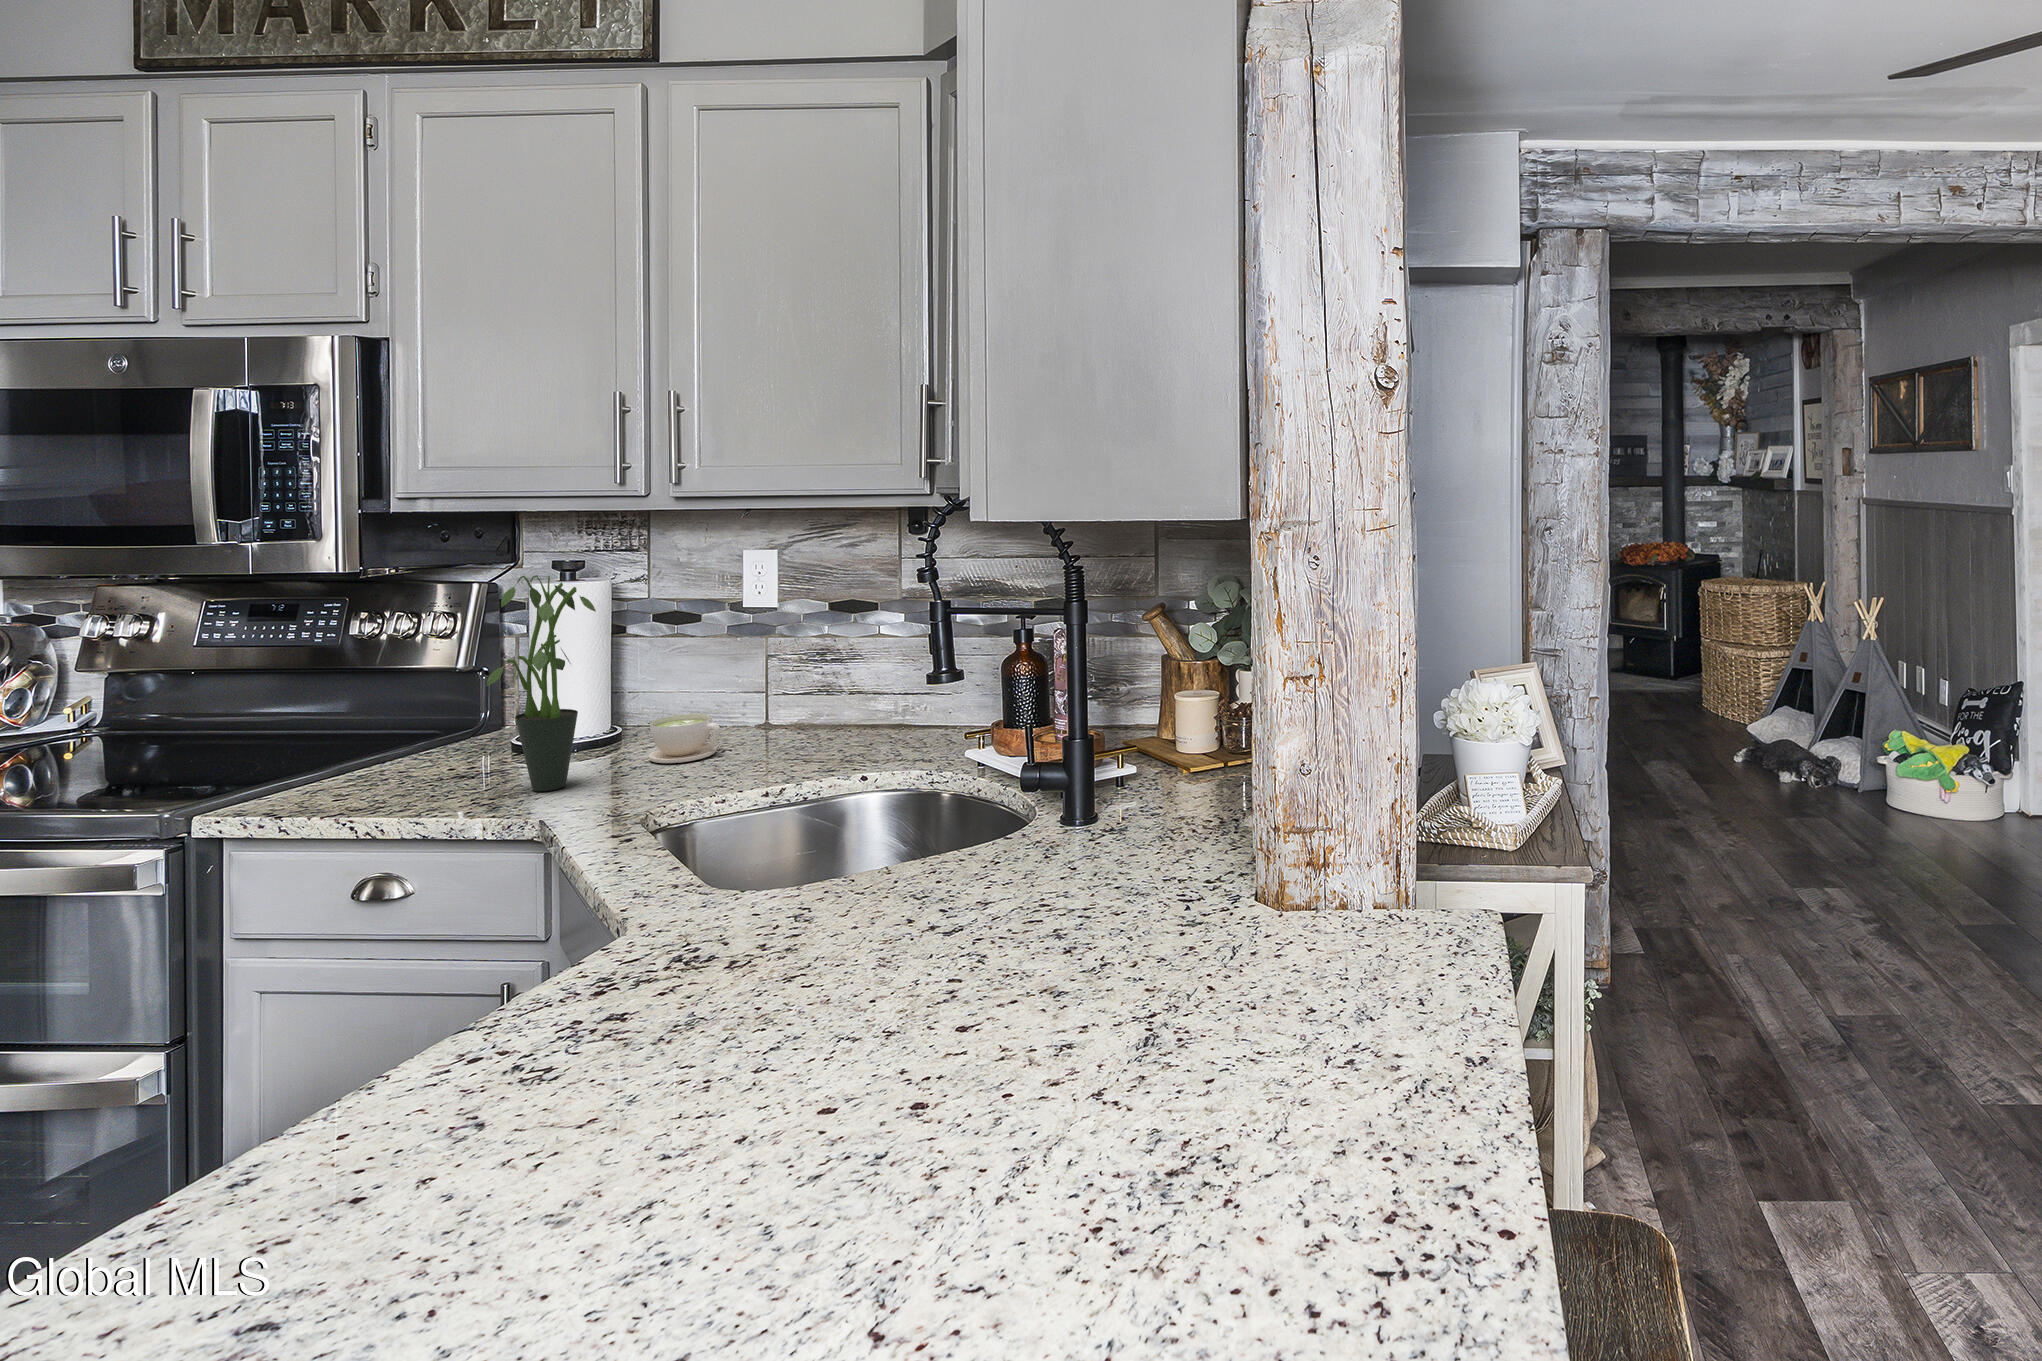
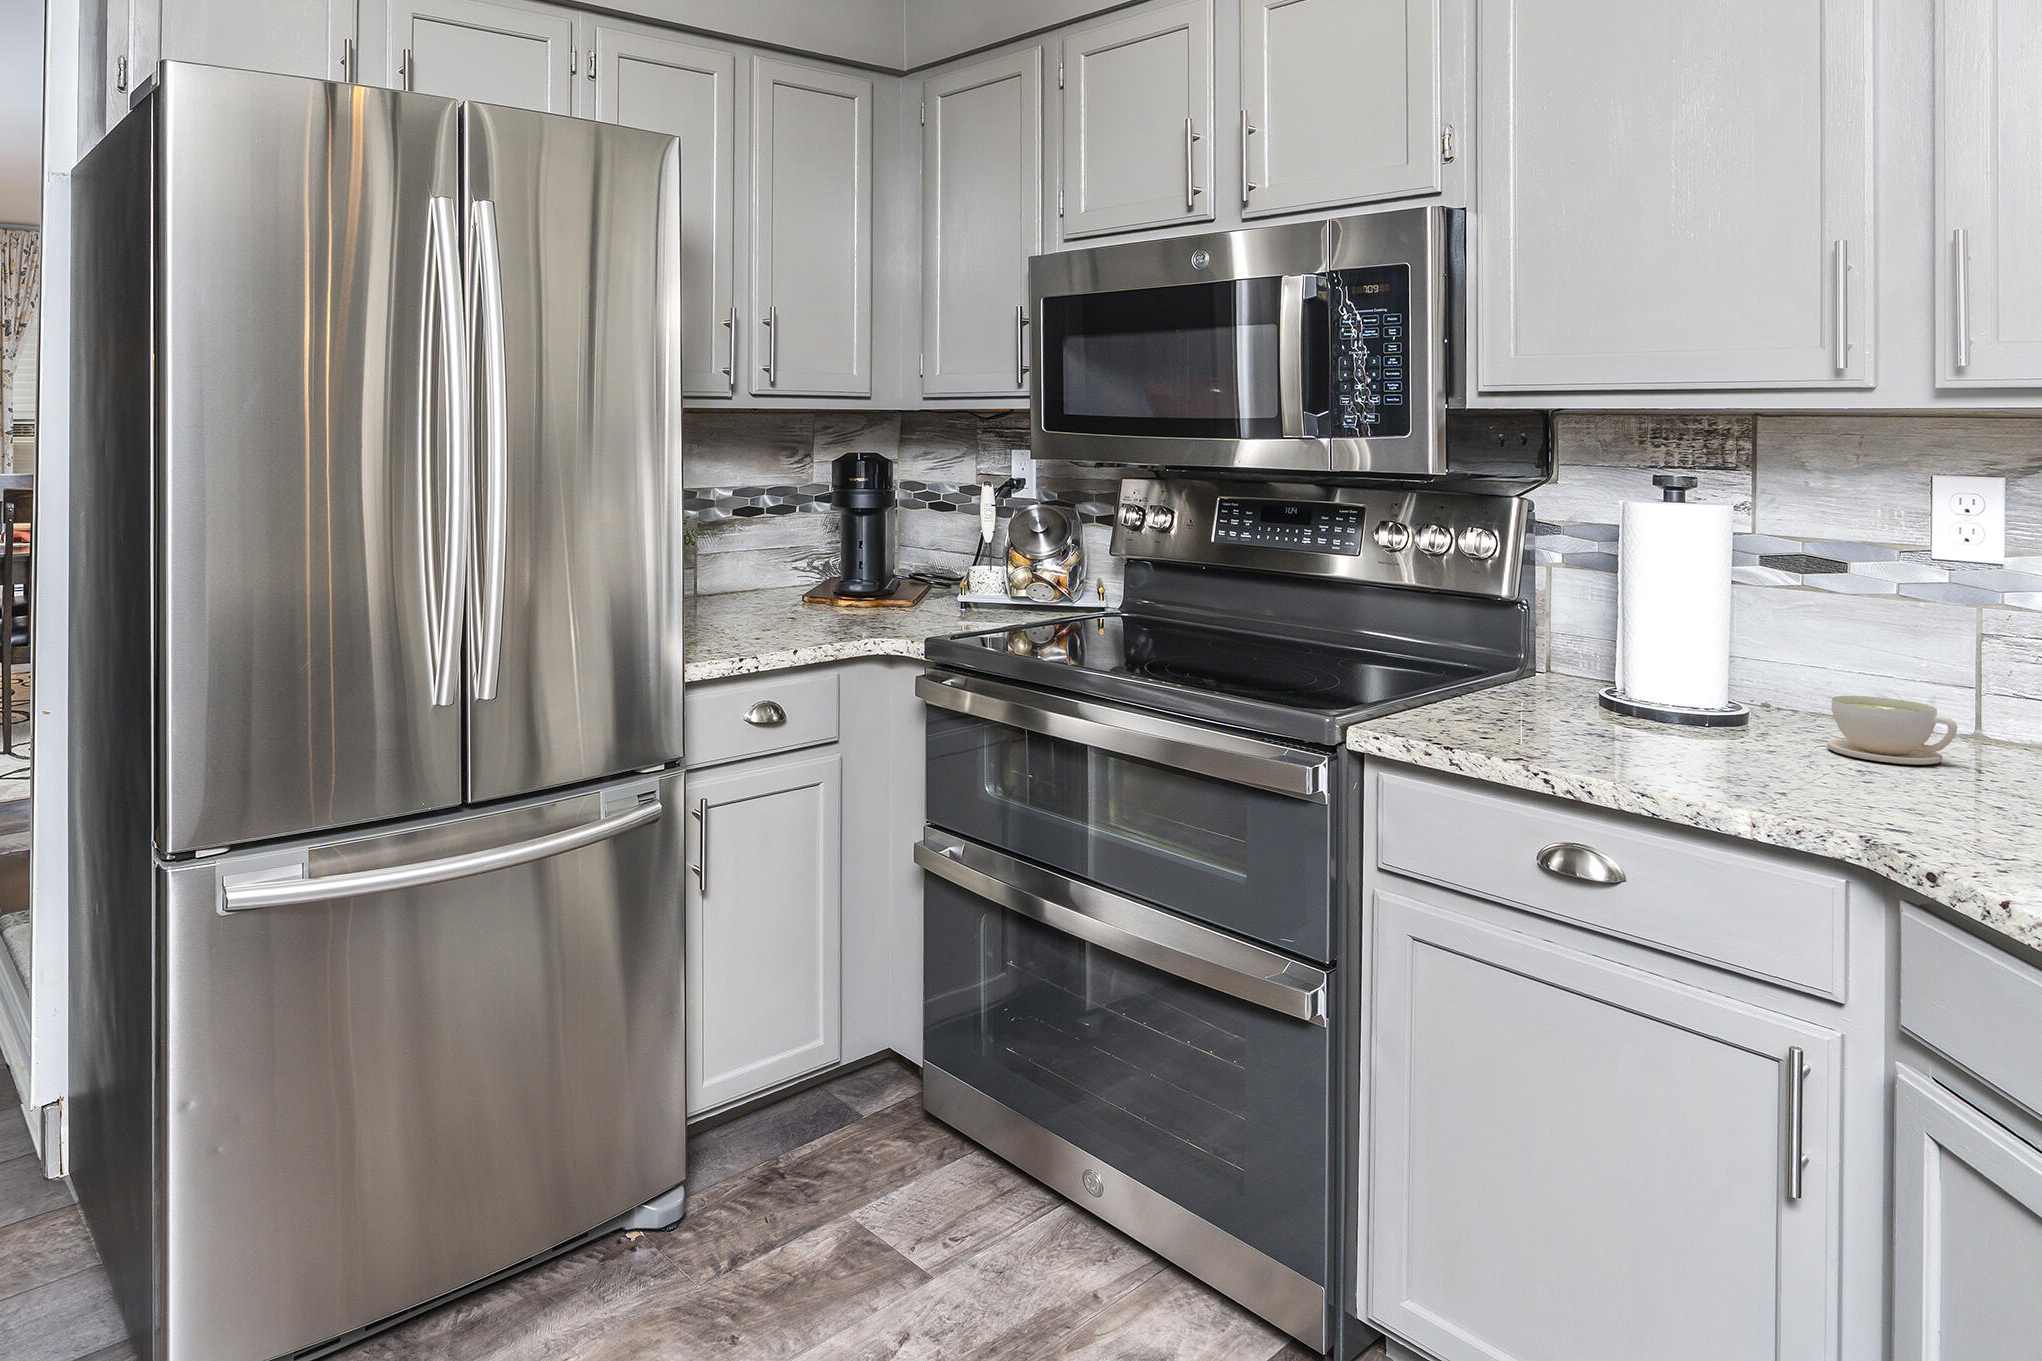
potted plant: present [487,575,596,791] -> none [1644,475,1807,763]

